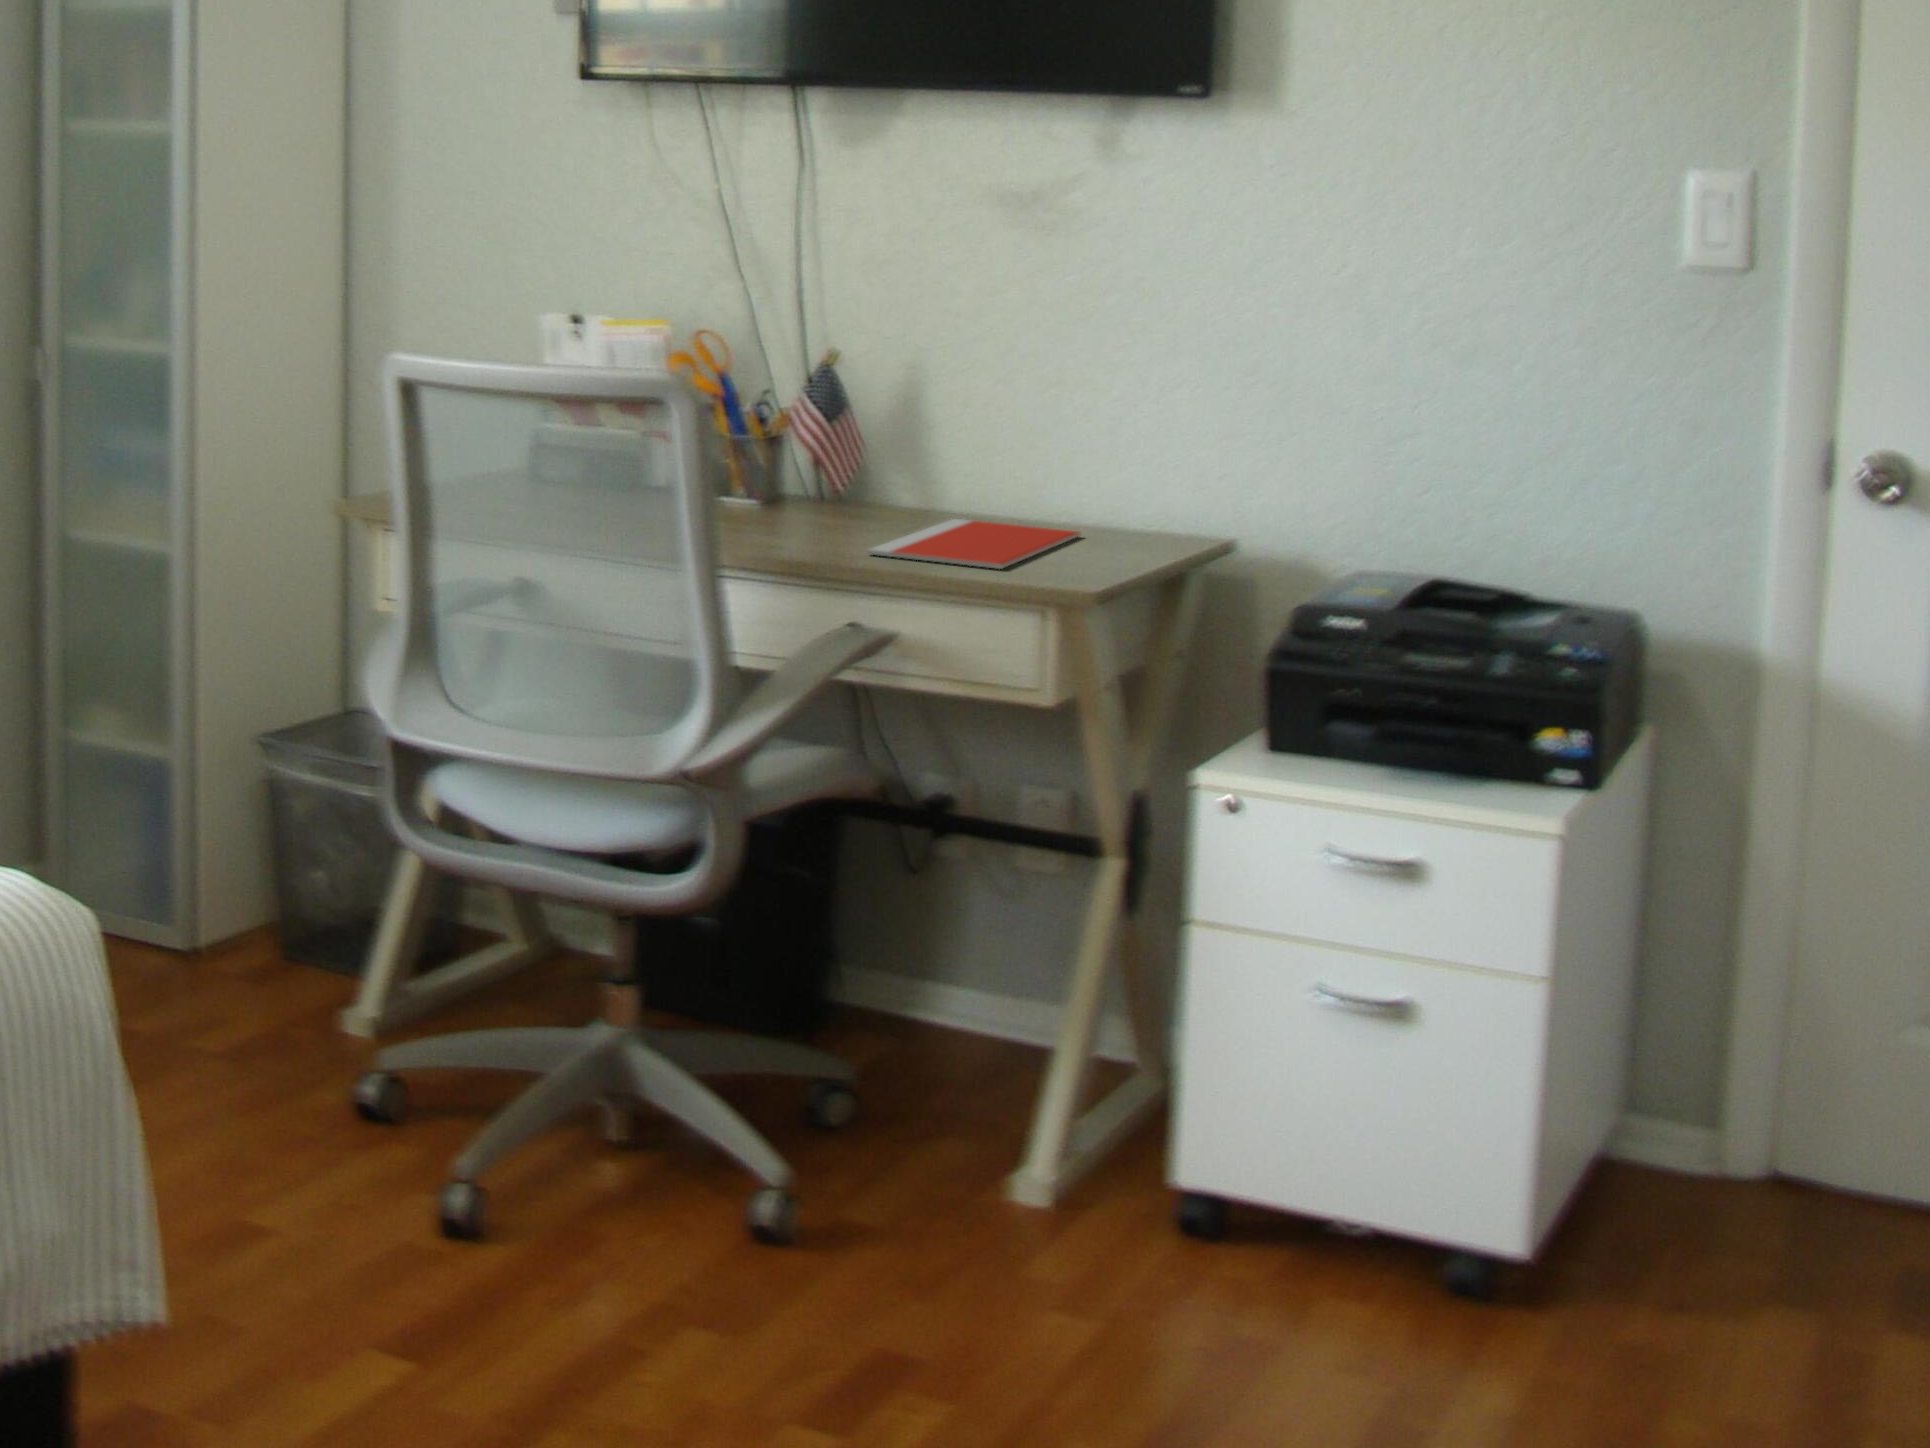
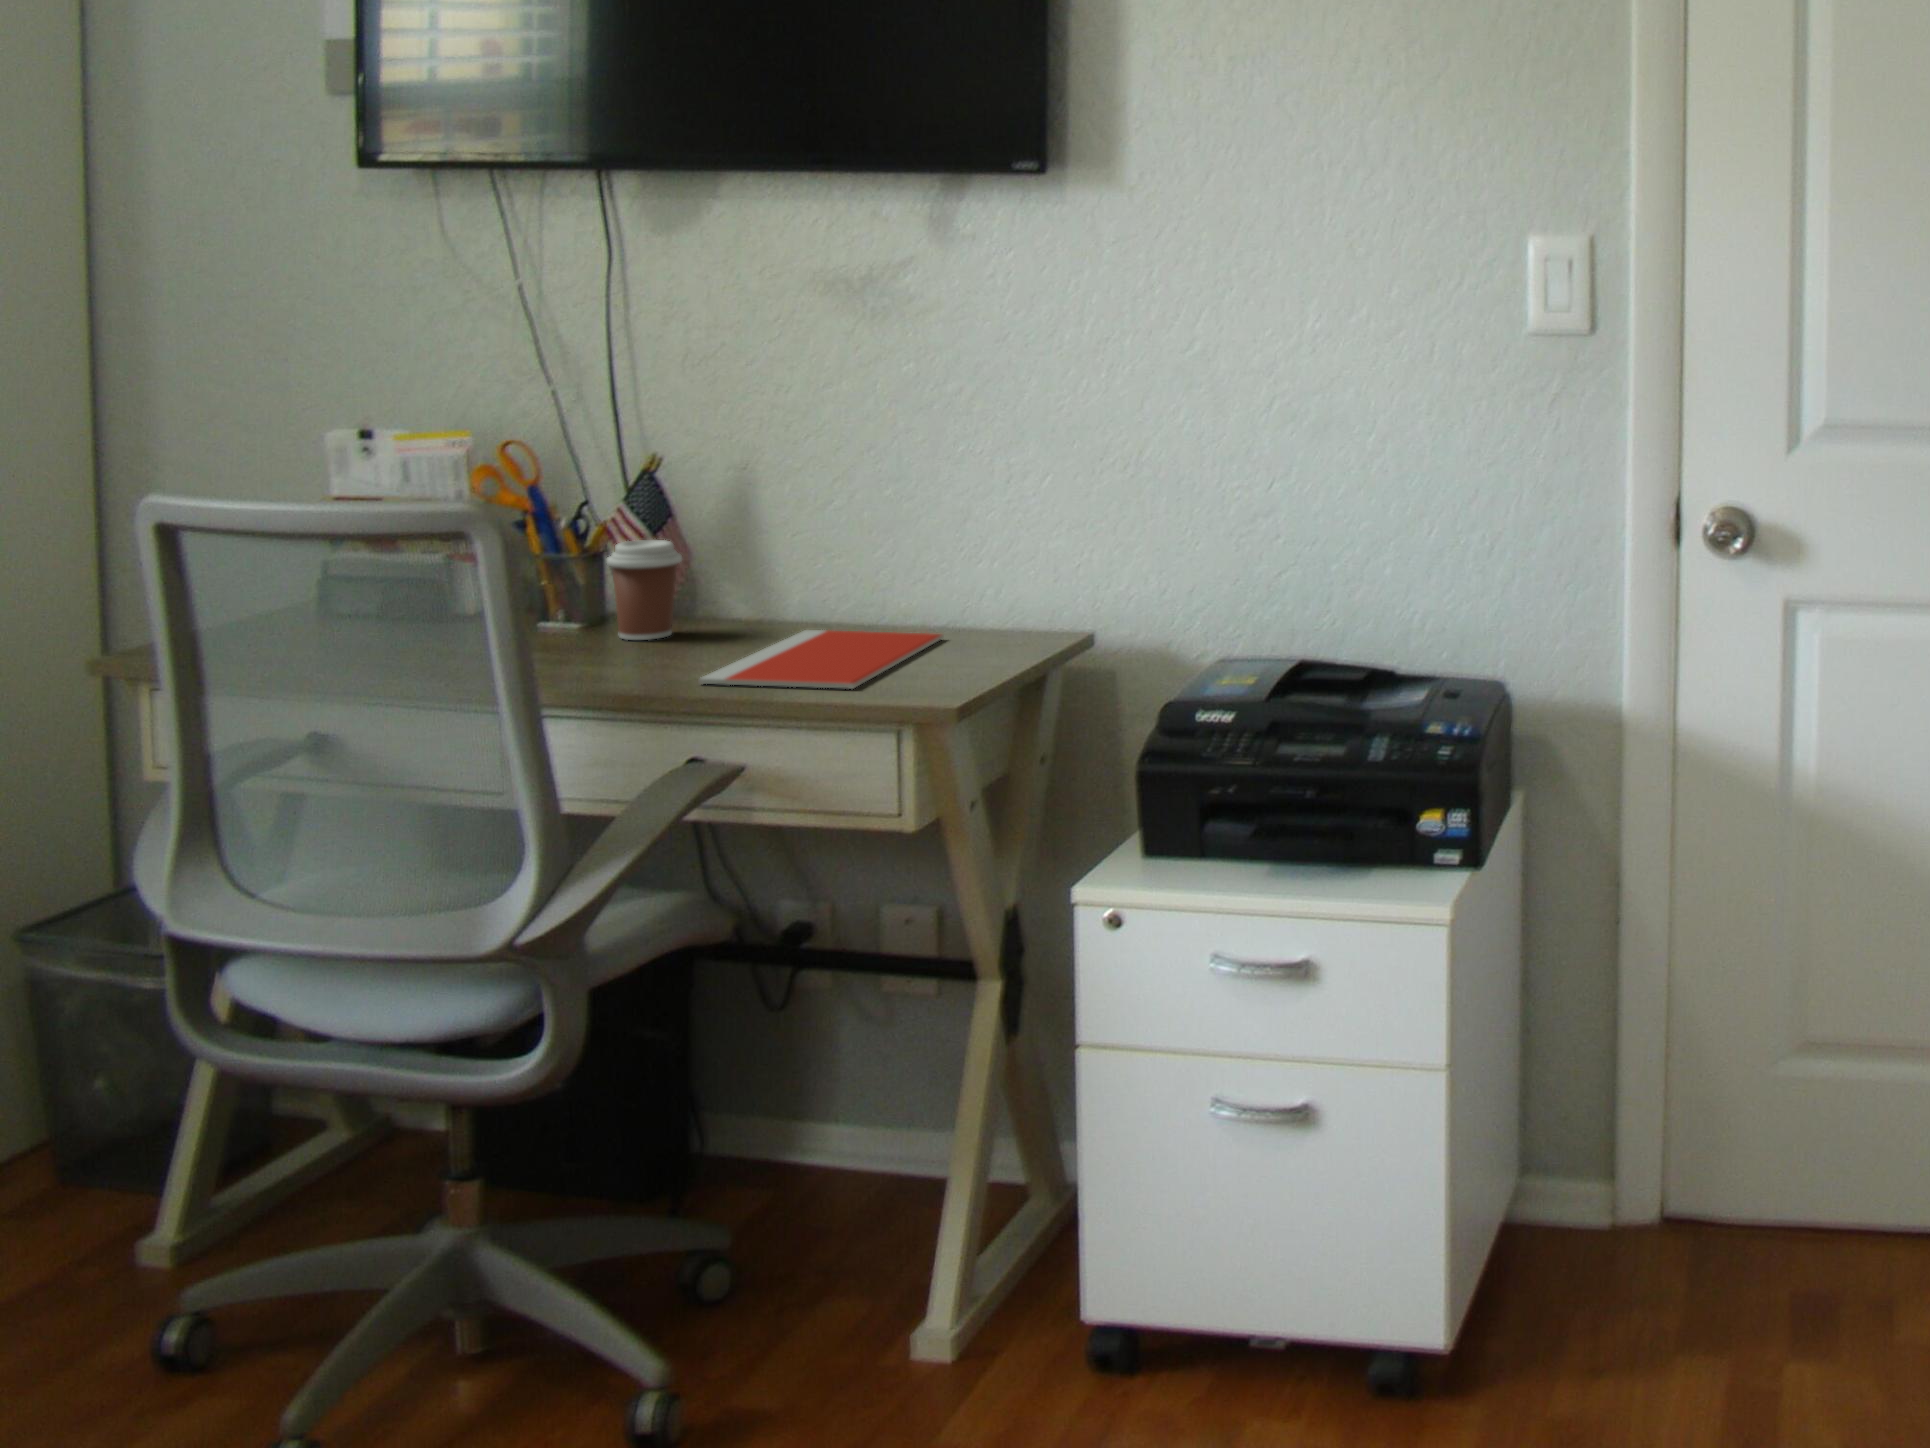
coffee cup: none [782,427,847,517] -> present [607,540,682,640]

